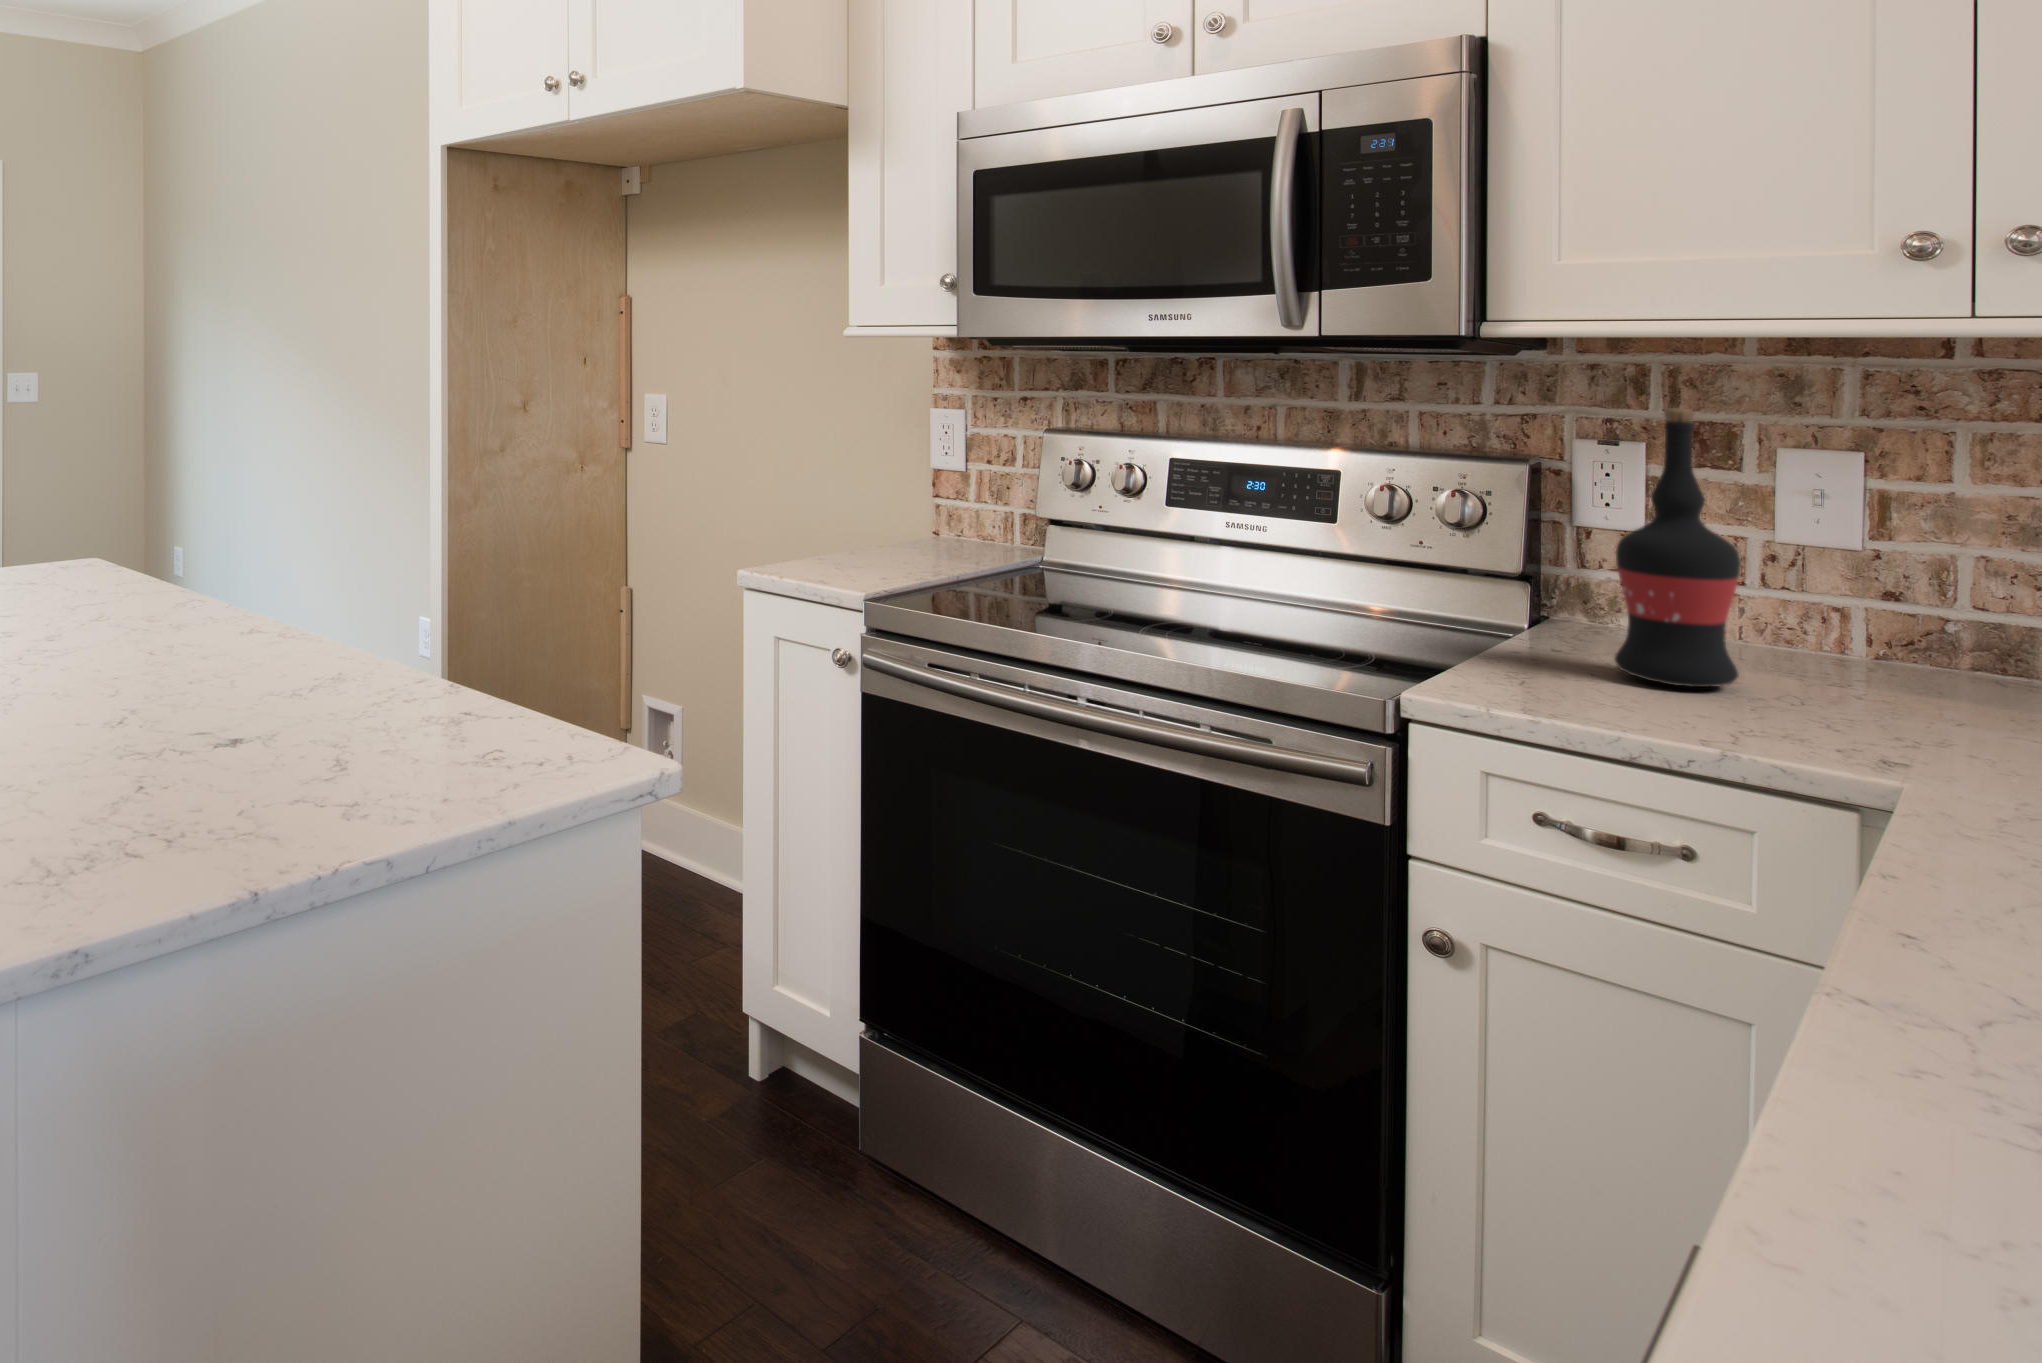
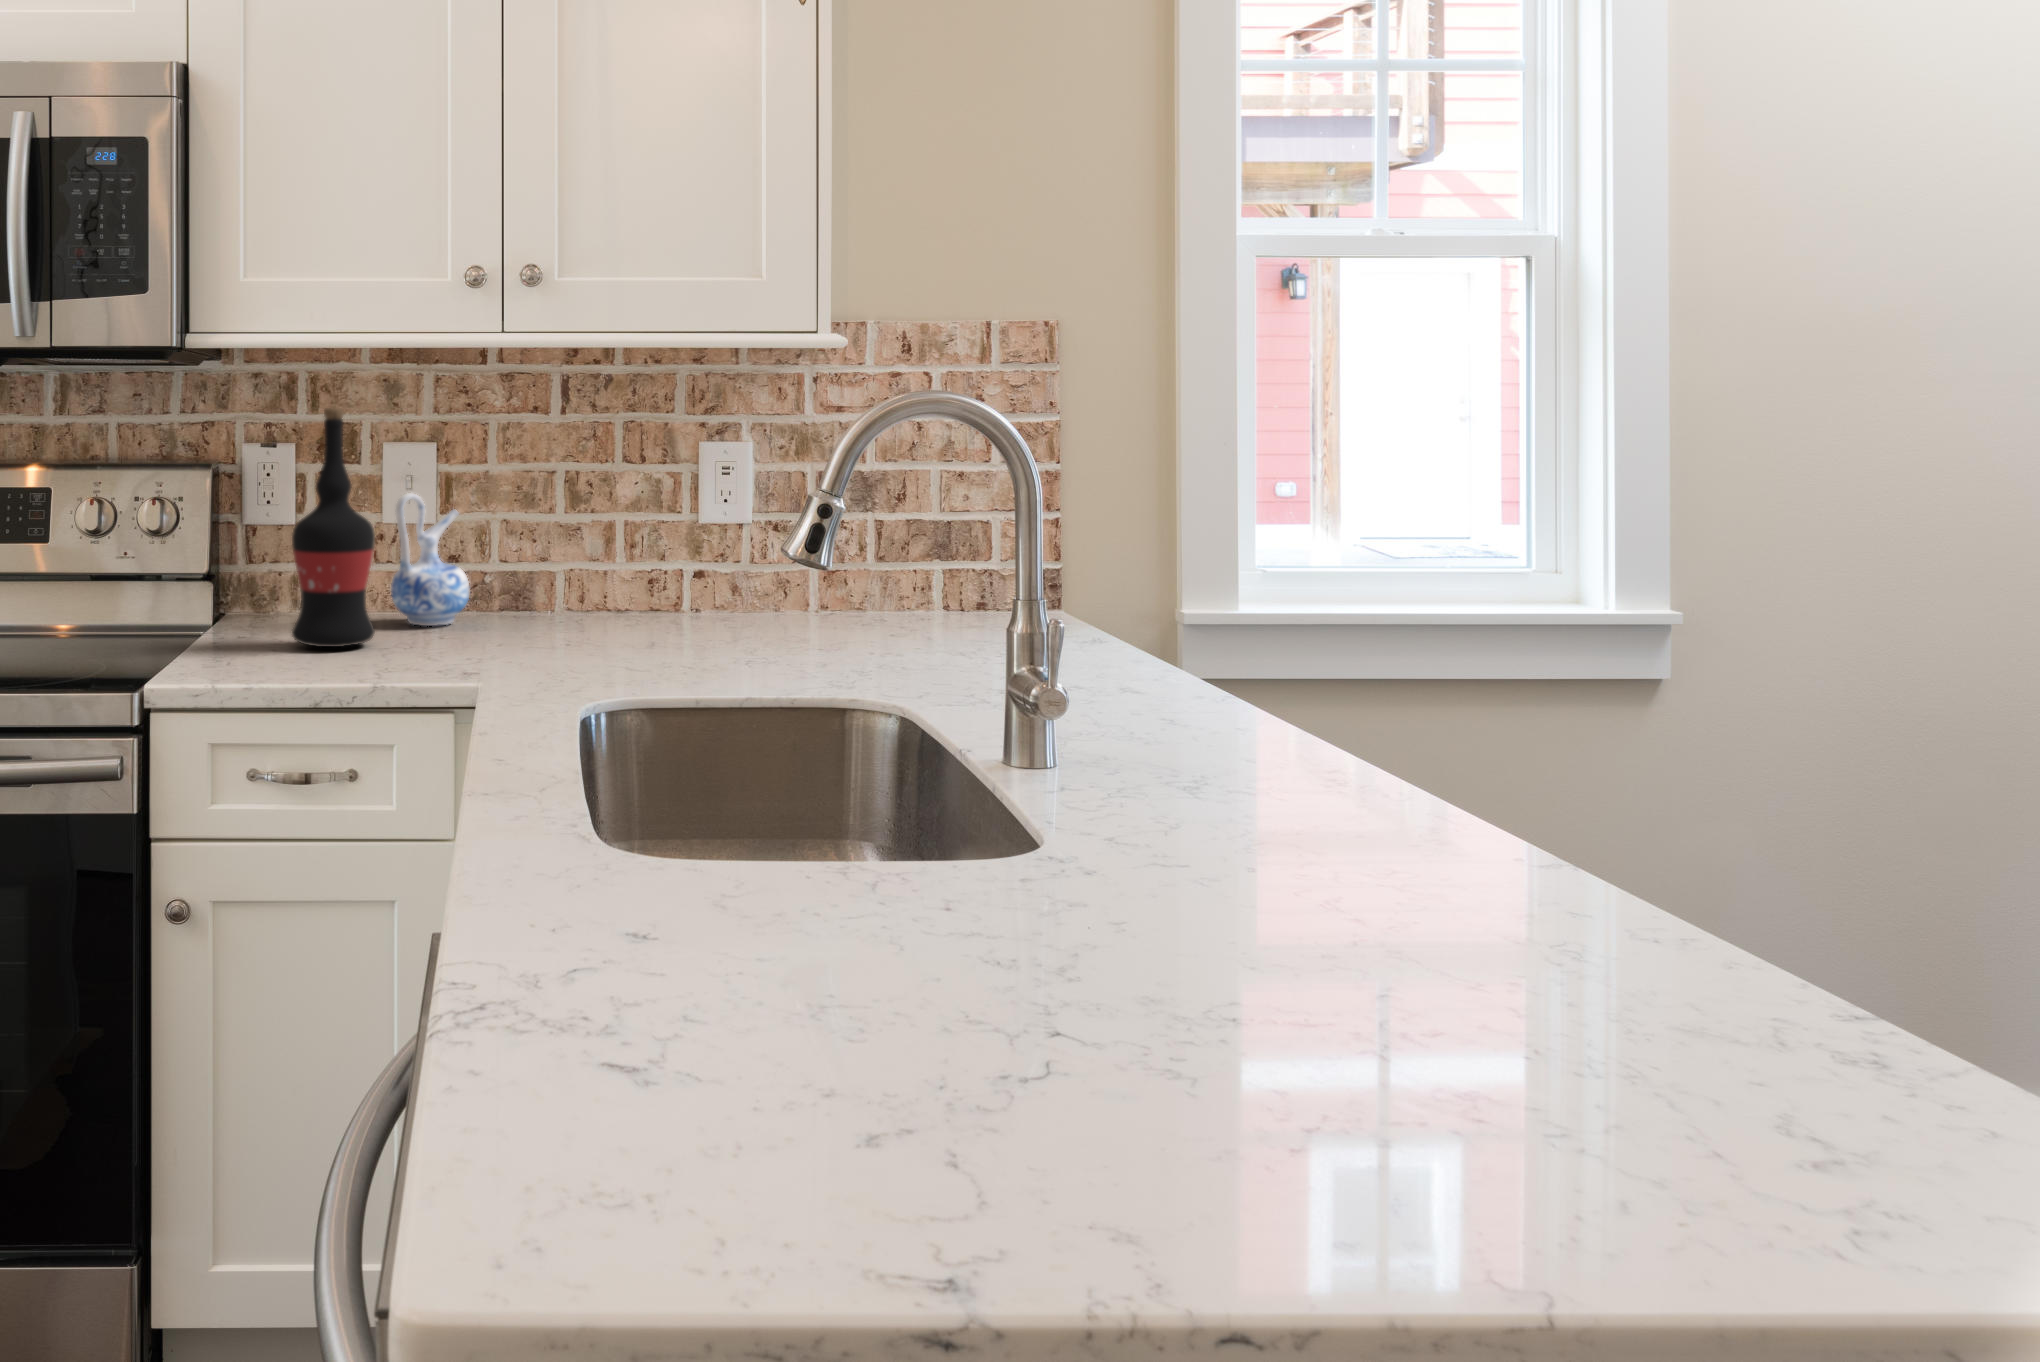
ceramic pitcher: none [1780,512,1914,679] -> present [391,493,469,626]

